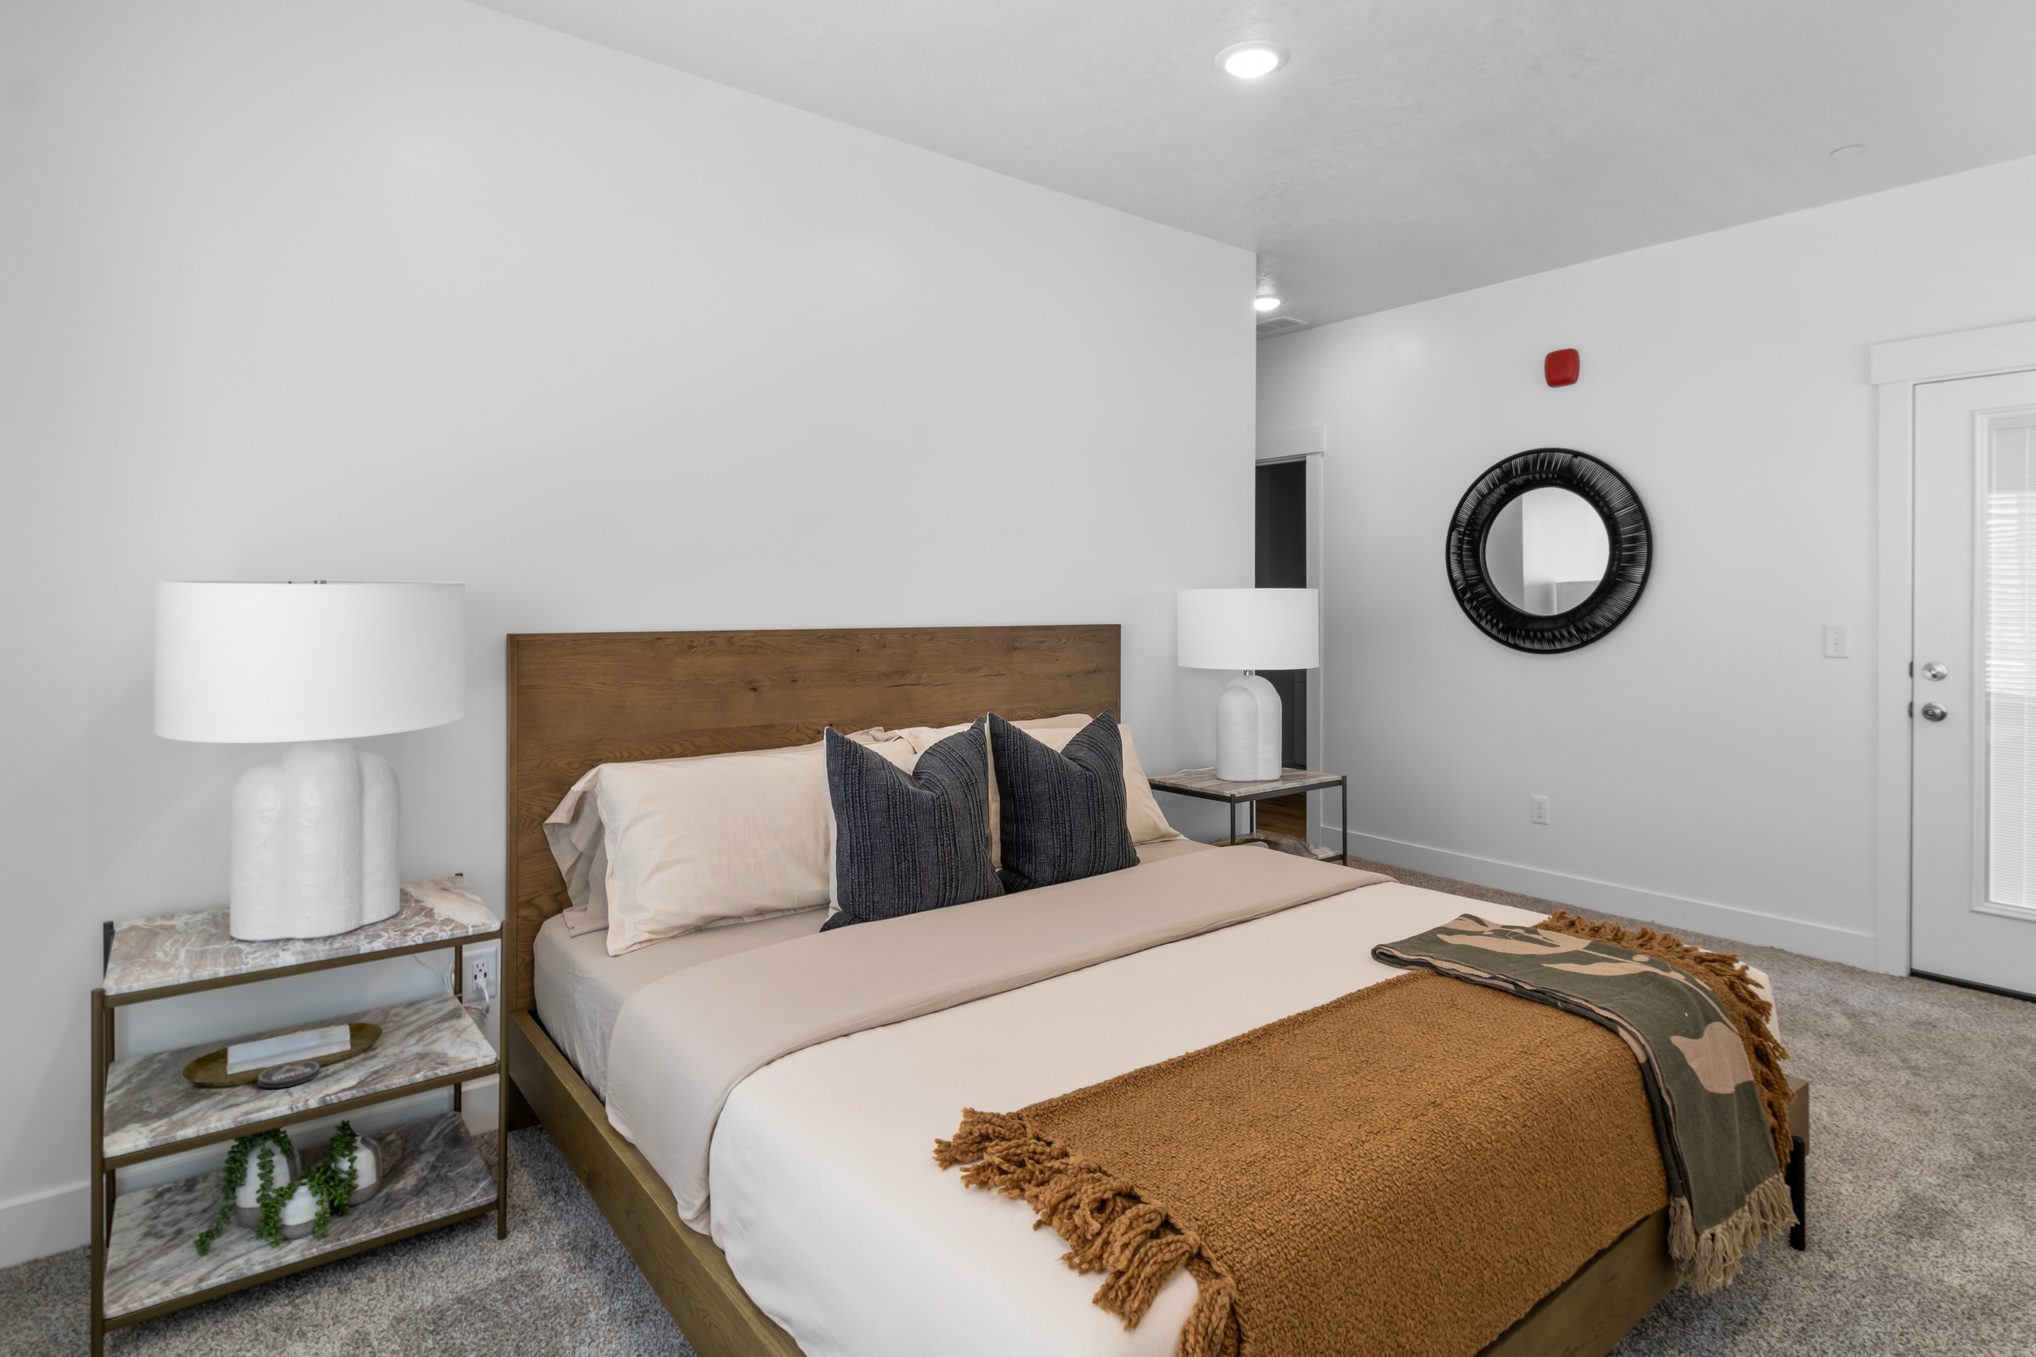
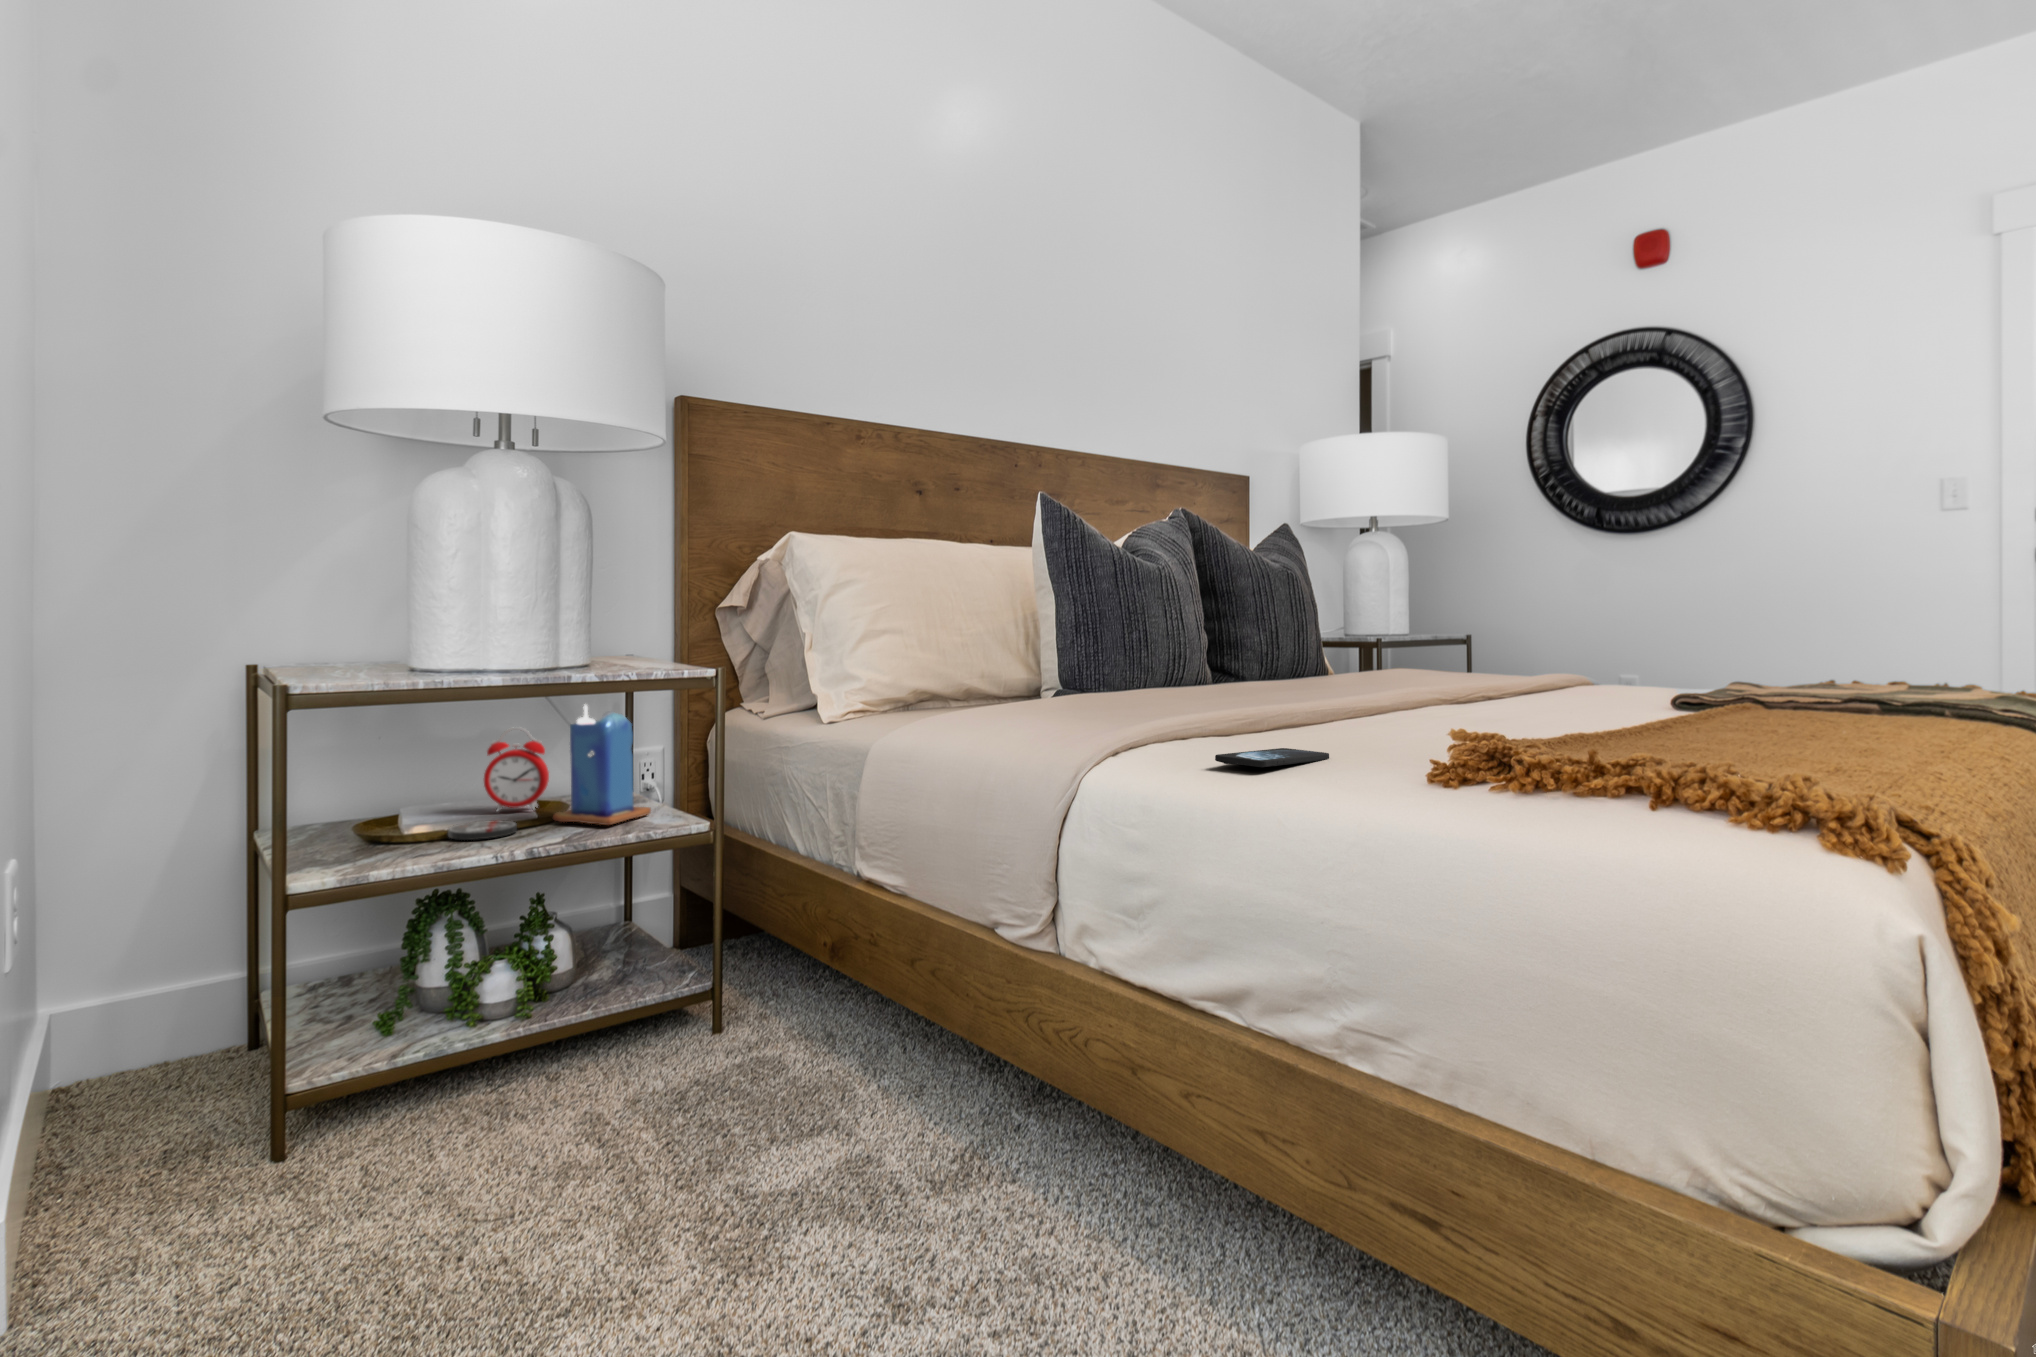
candle: none [355,957,444,1069] -> present [553,705,651,825]
alarm clock: none [304,967,365,1042] -> present [484,727,549,811]
smartphone: none [818,1066,925,1108] -> present [1215,748,1329,767]

